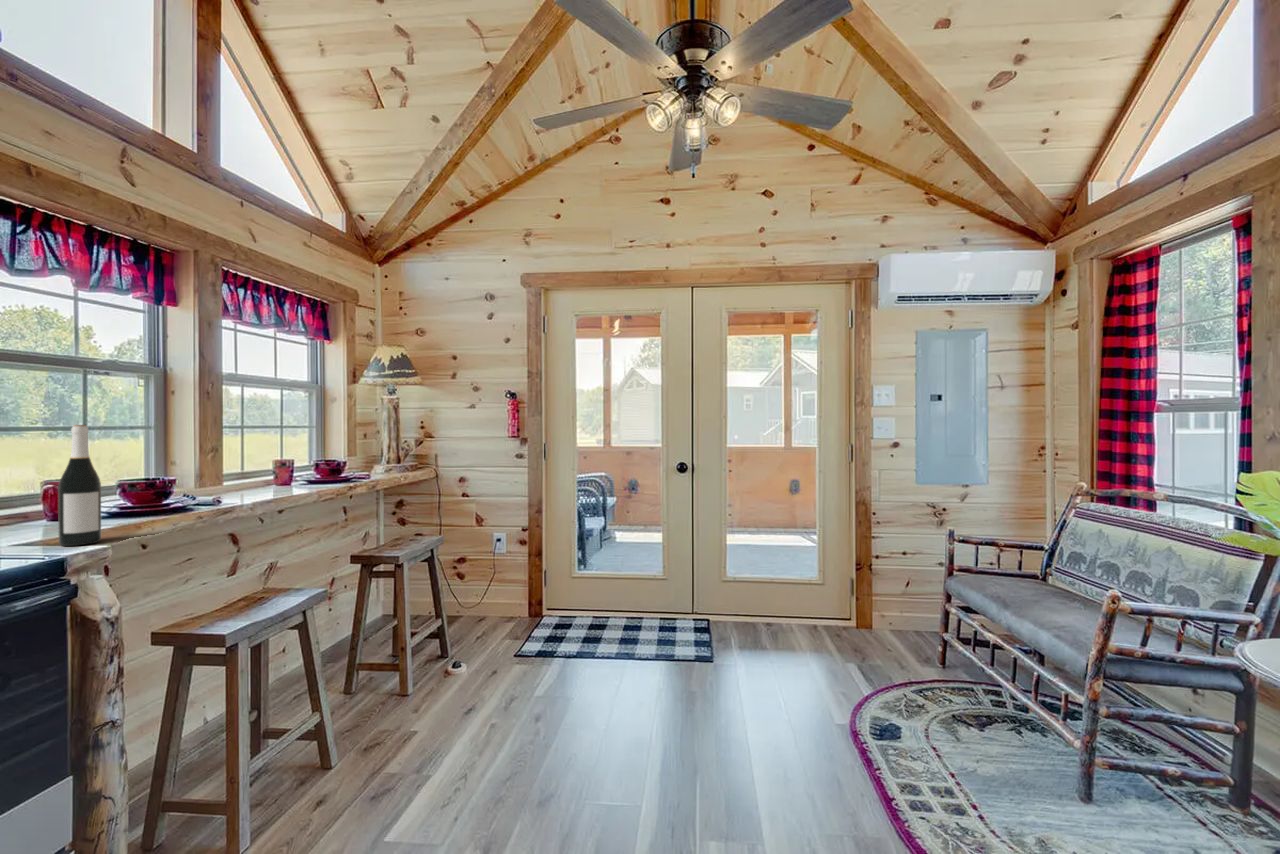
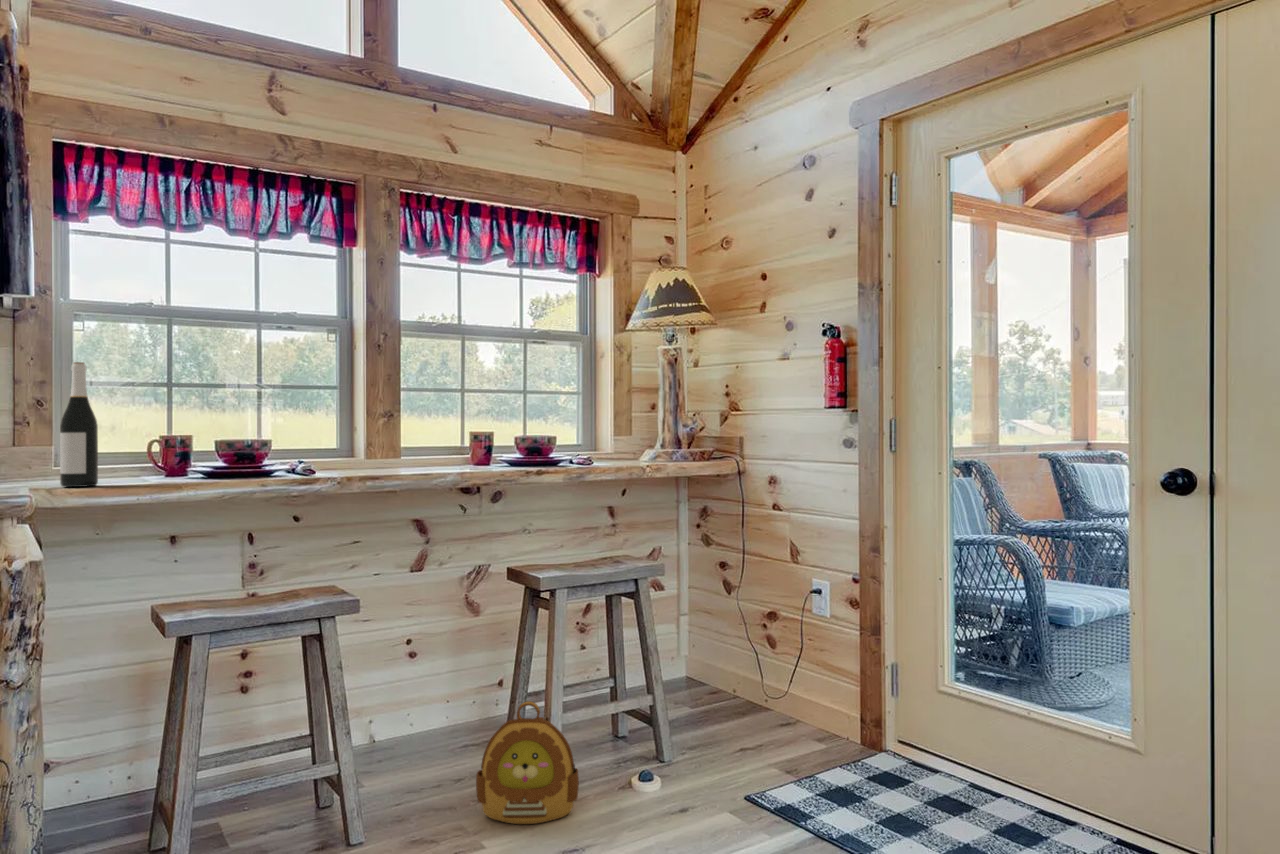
backpack: none [384,635,449,718] -> present [476,701,579,824]

